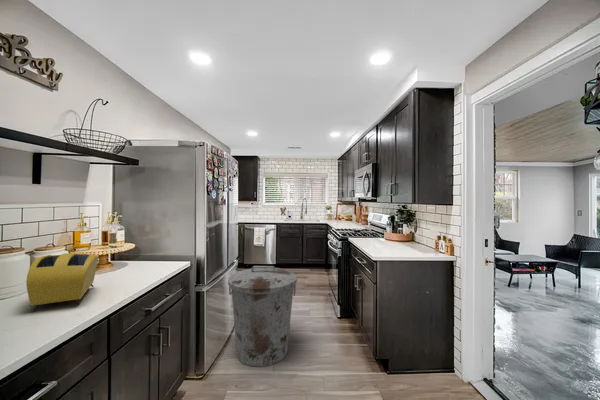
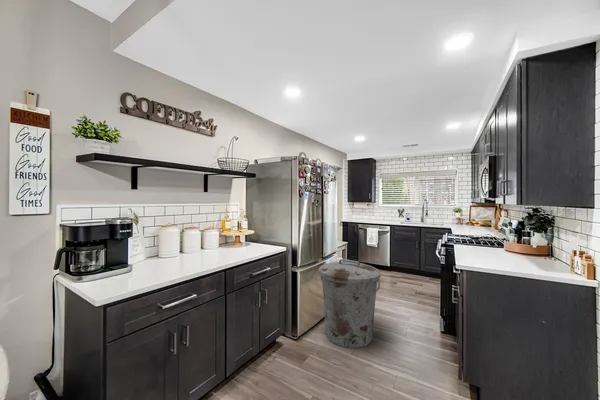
toaster: present [26,253,98,312] -> none [191,232,226,261]

